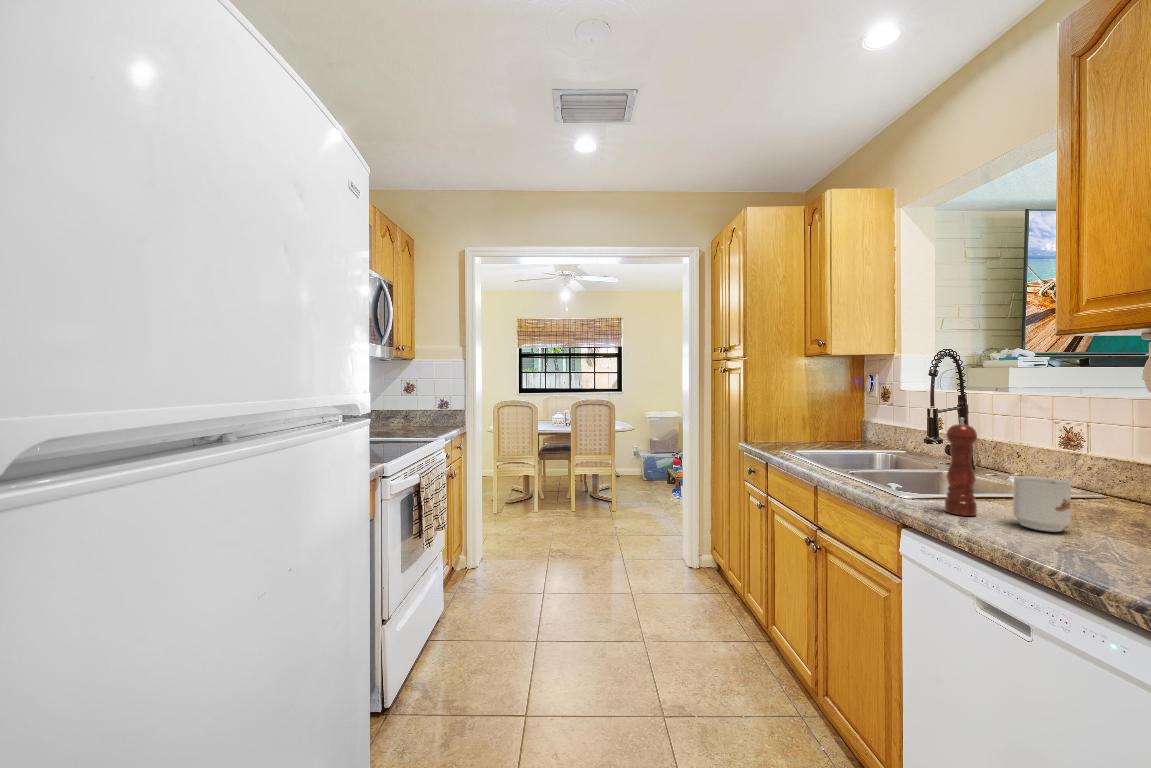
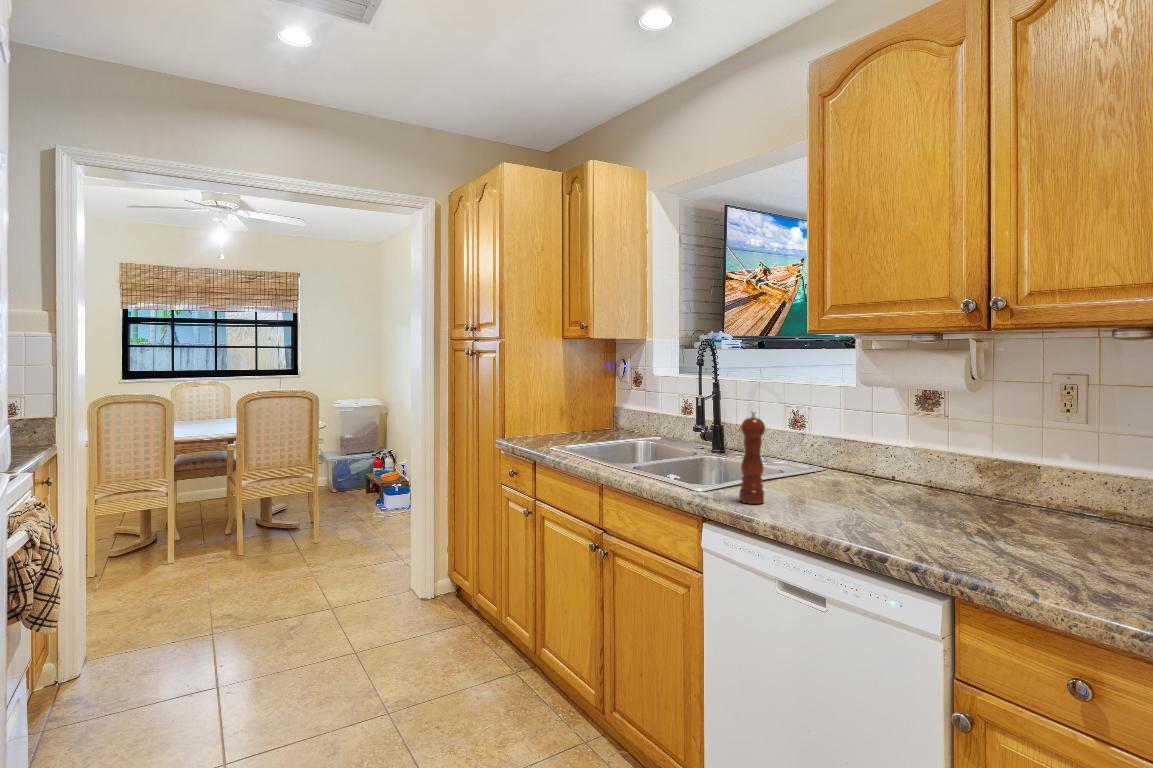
mug: present [1013,476,1072,532] -> none [793,462,835,510]

